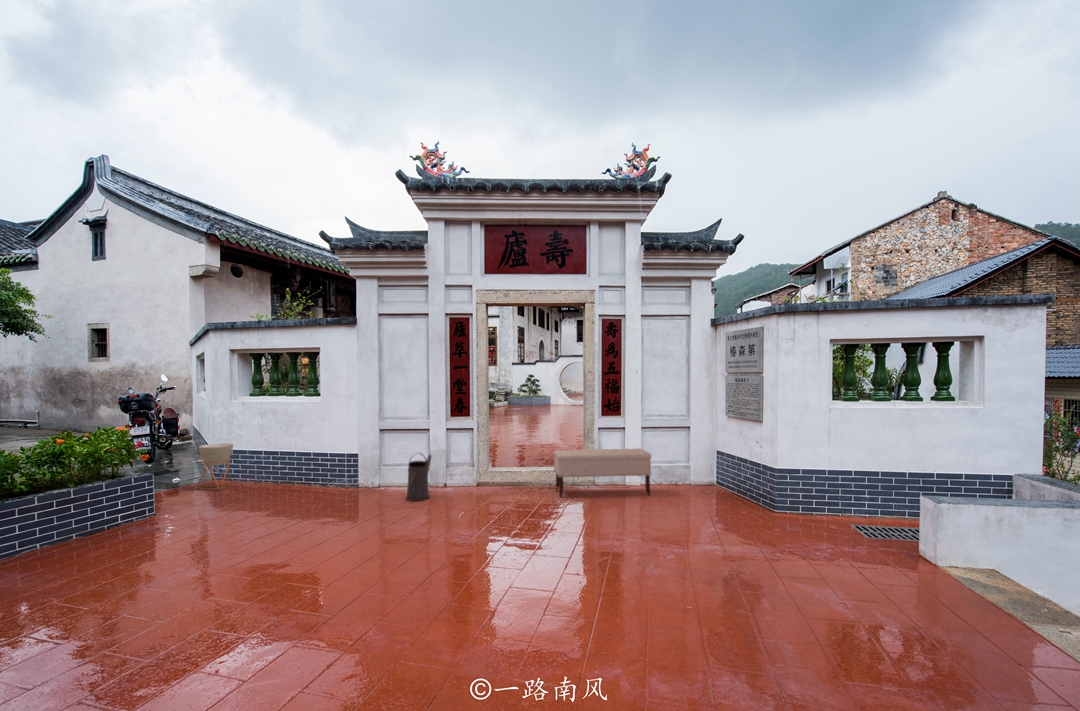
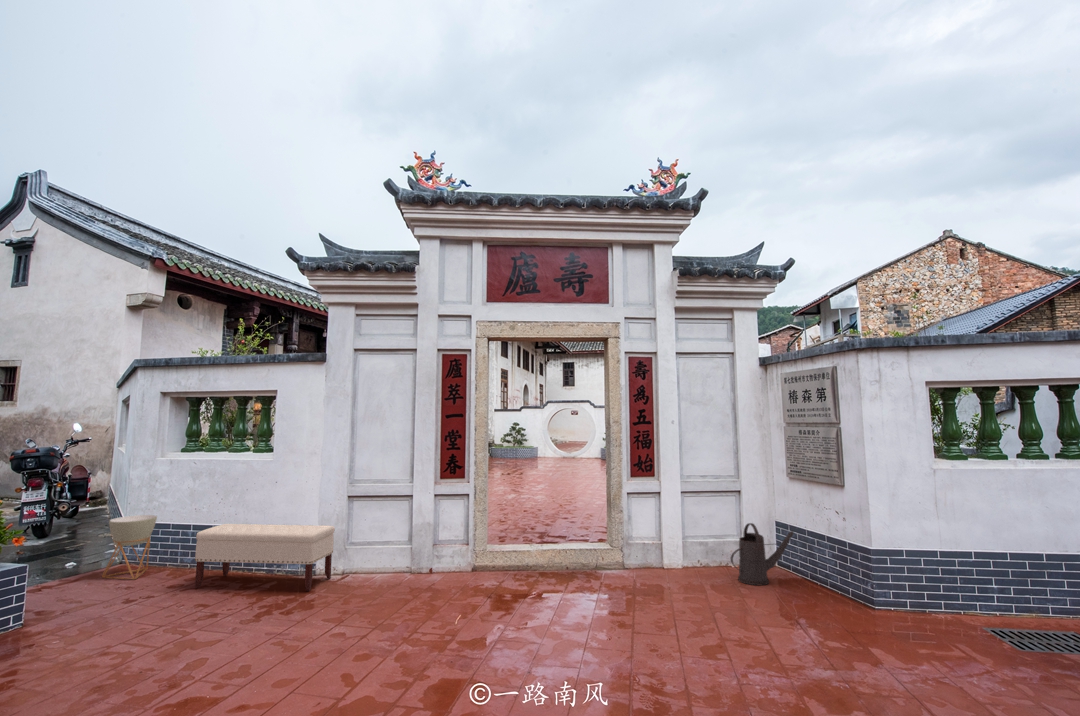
bench: present [554,449,651,497] -> present [195,524,335,591]
watering can: present [406,453,431,501] -> present [731,523,793,585]

